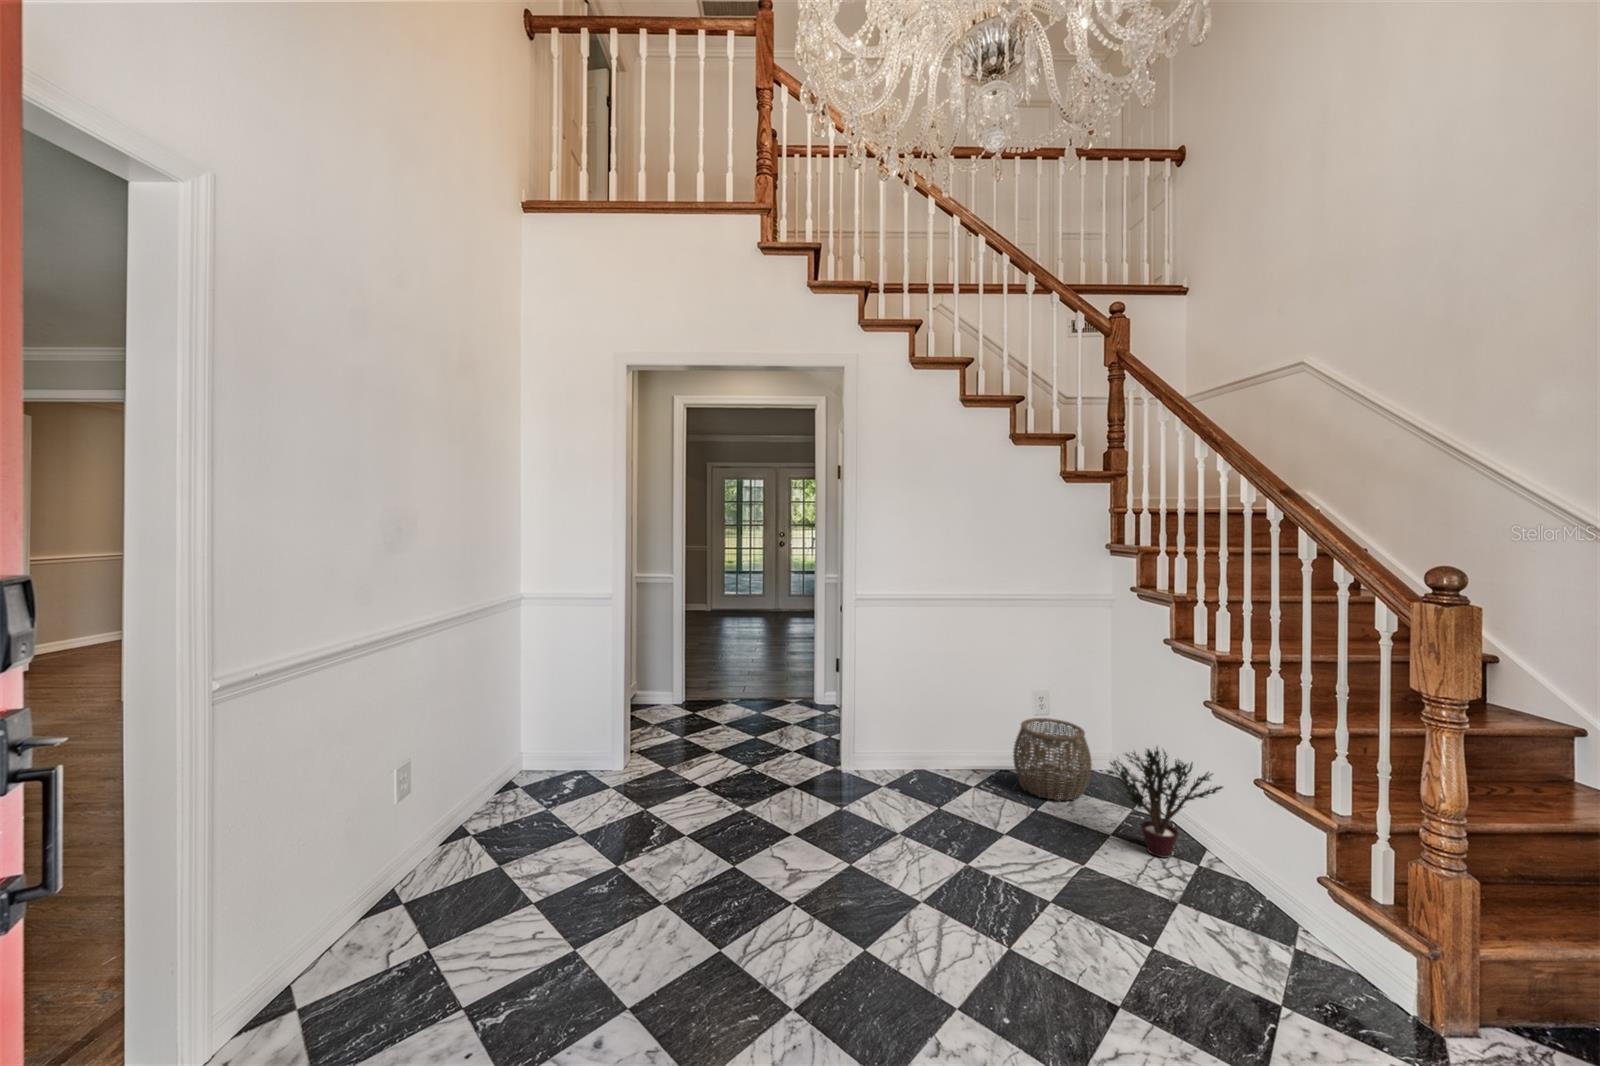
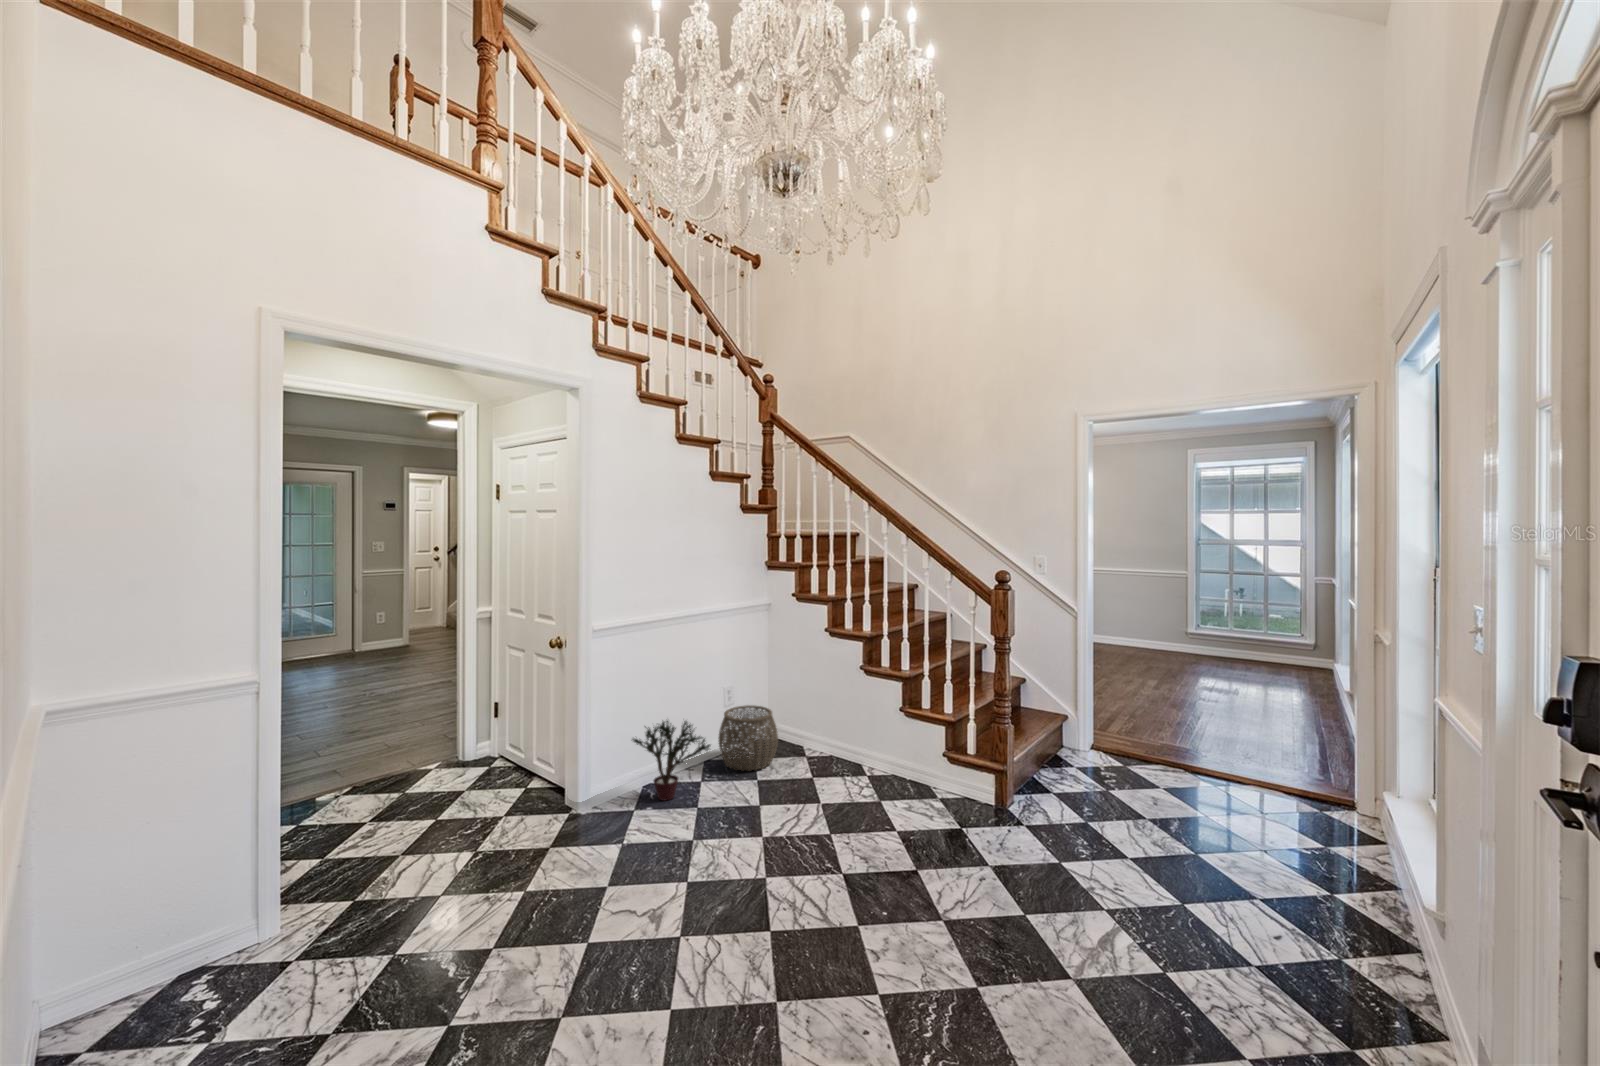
potted plant: present [1106,747,1223,858] -> present [632,721,711,801]

